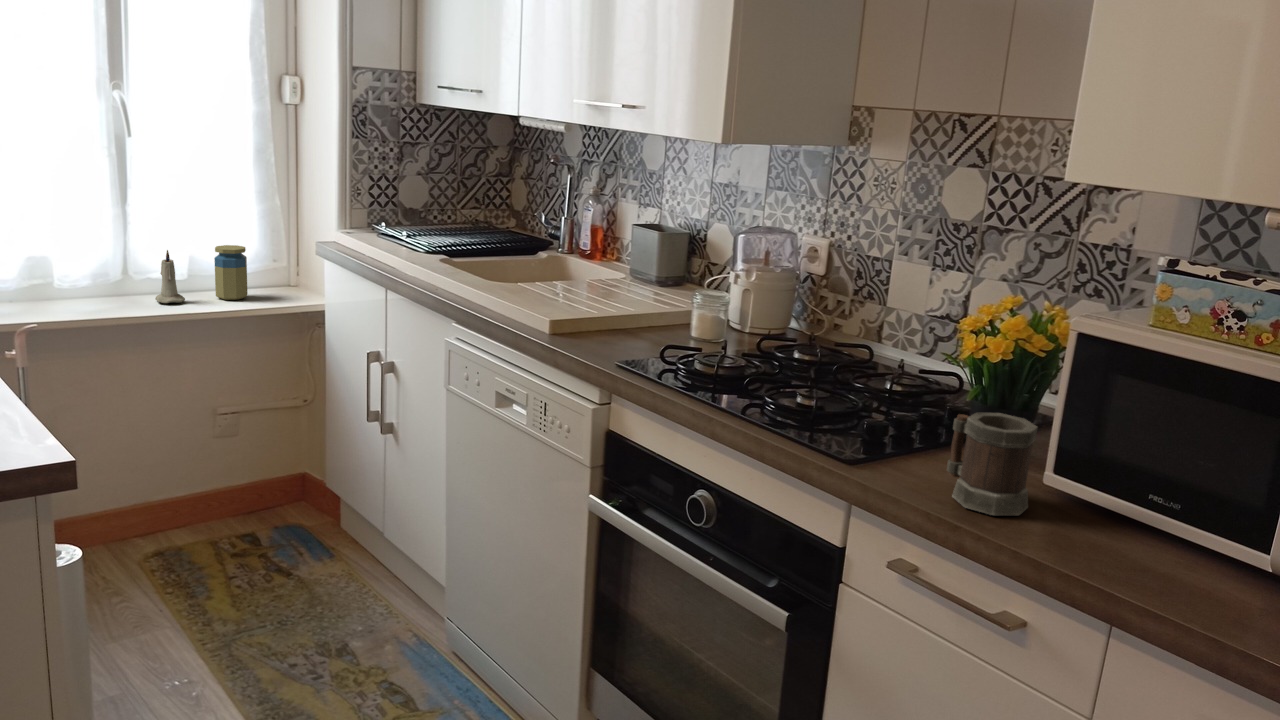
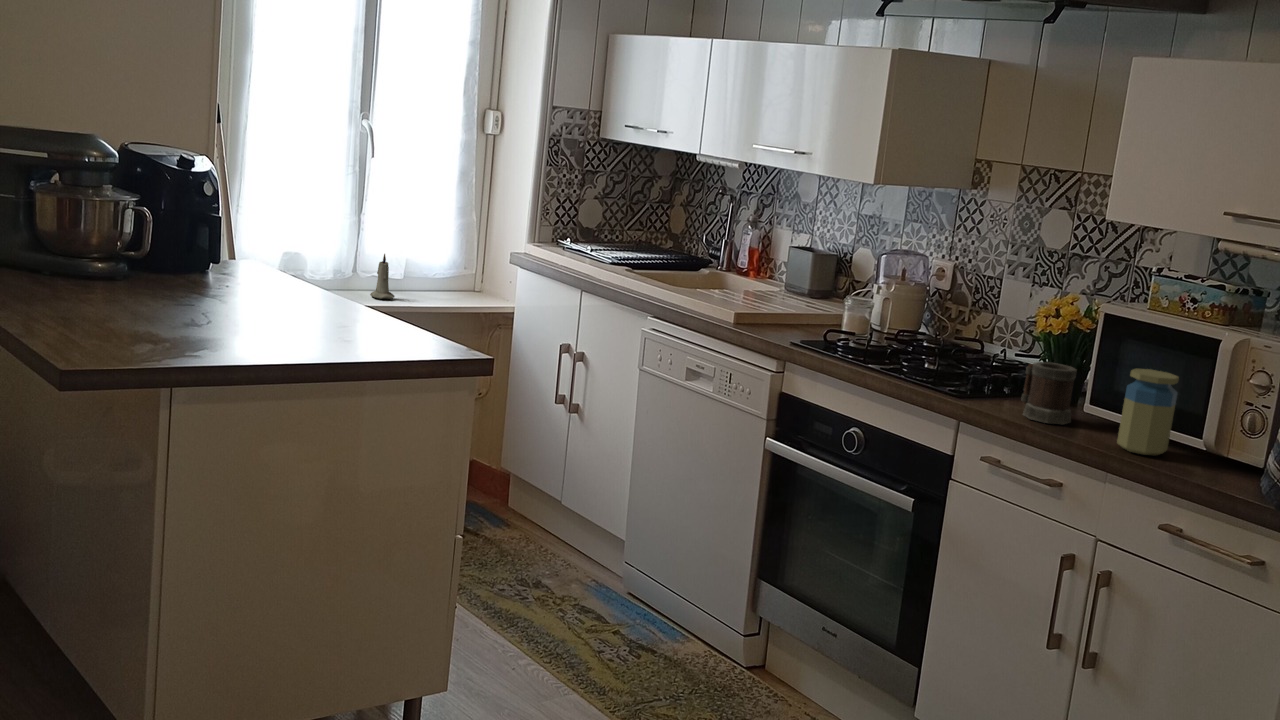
jar: present [214,245,248,300] -> present [1117,368,1179,455]

